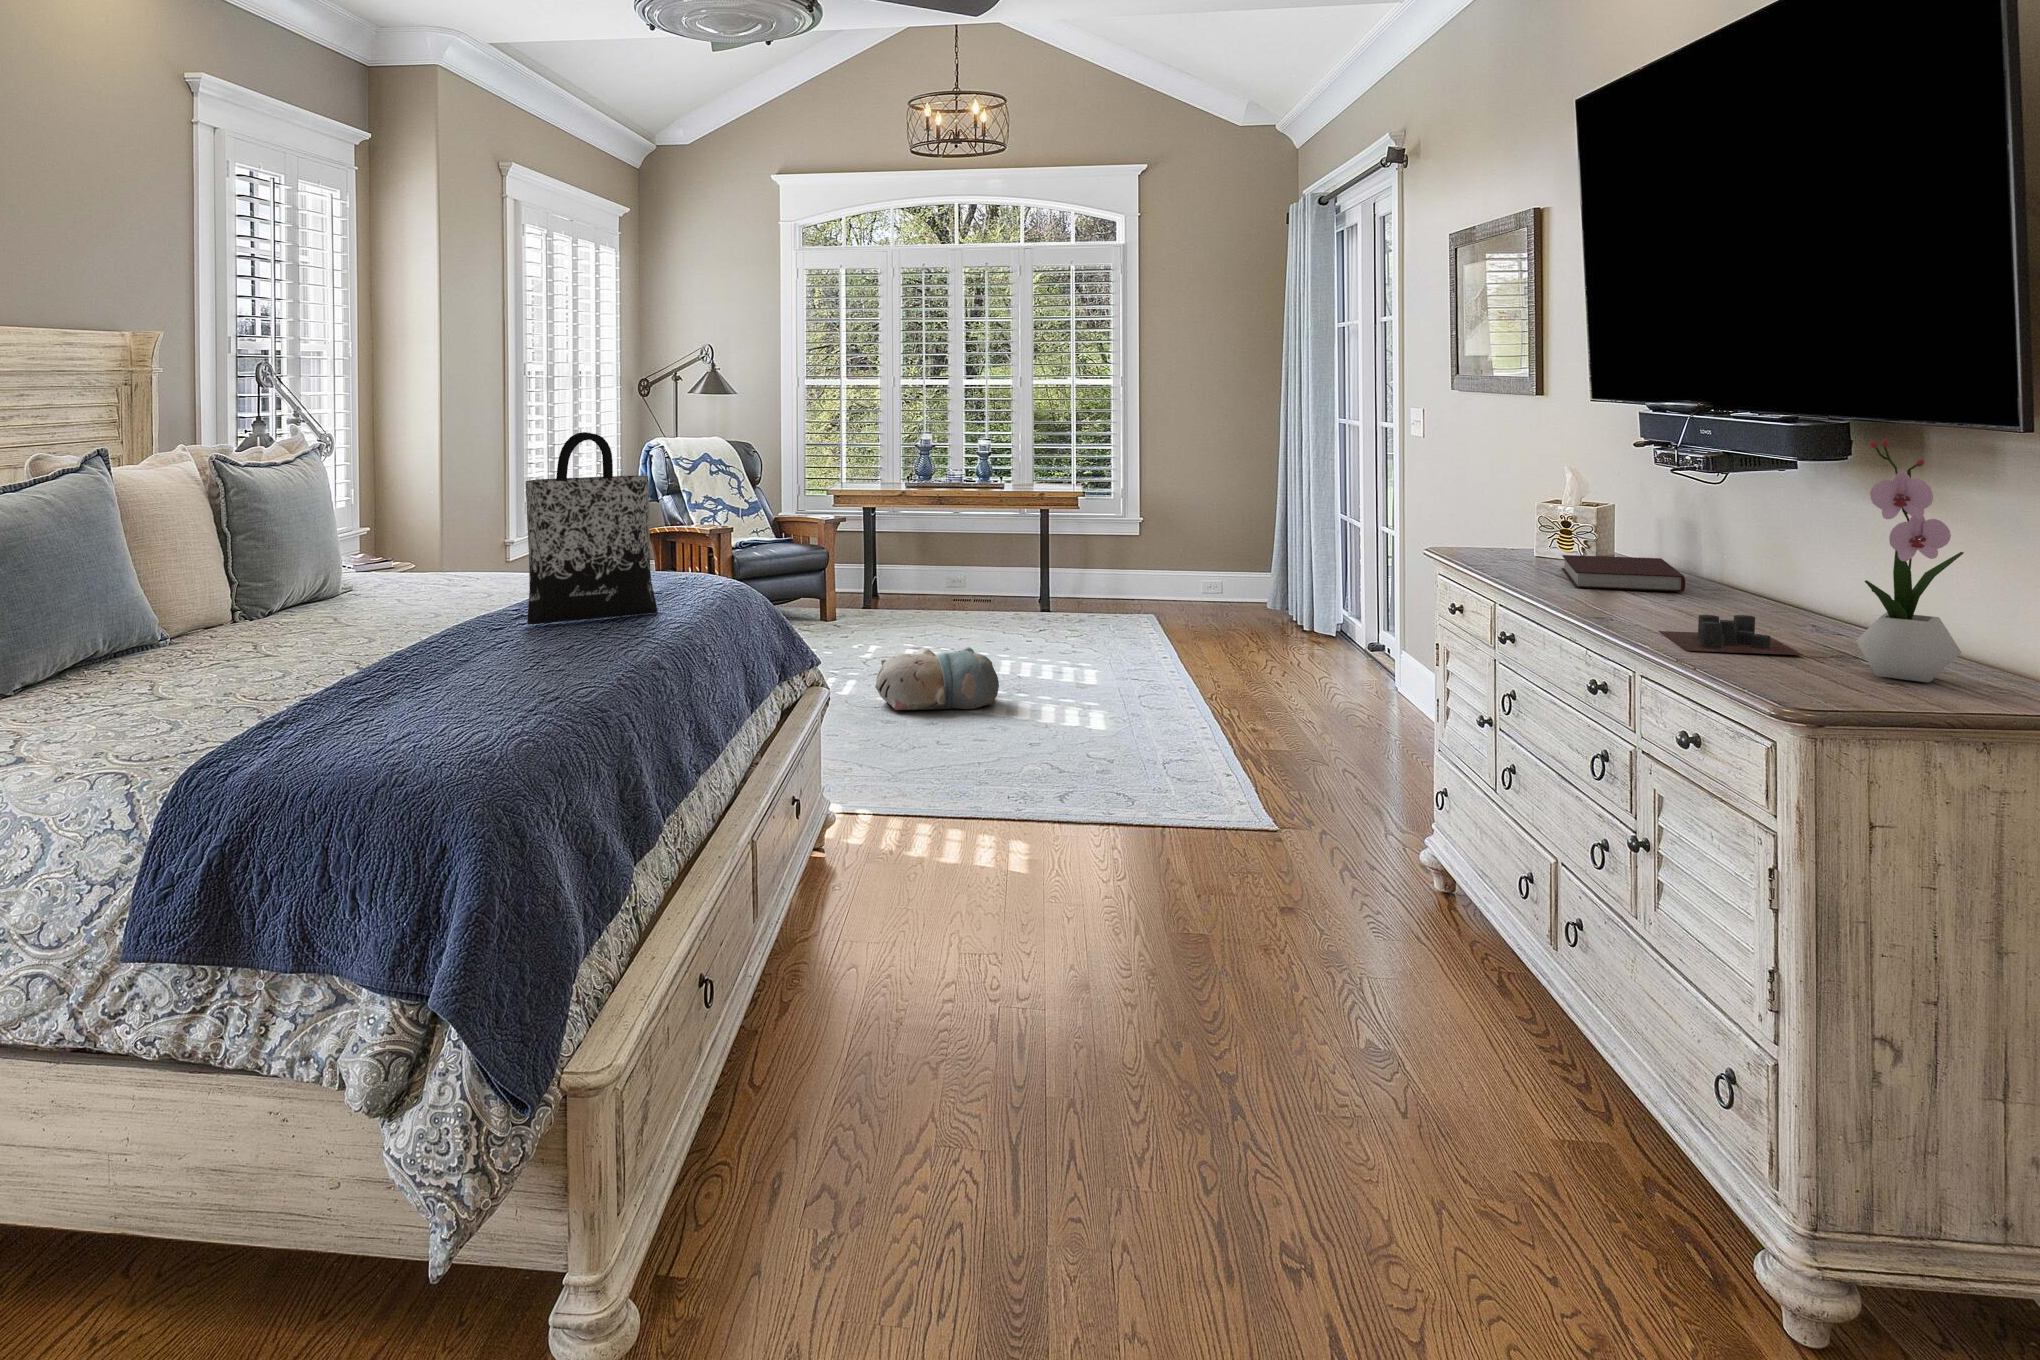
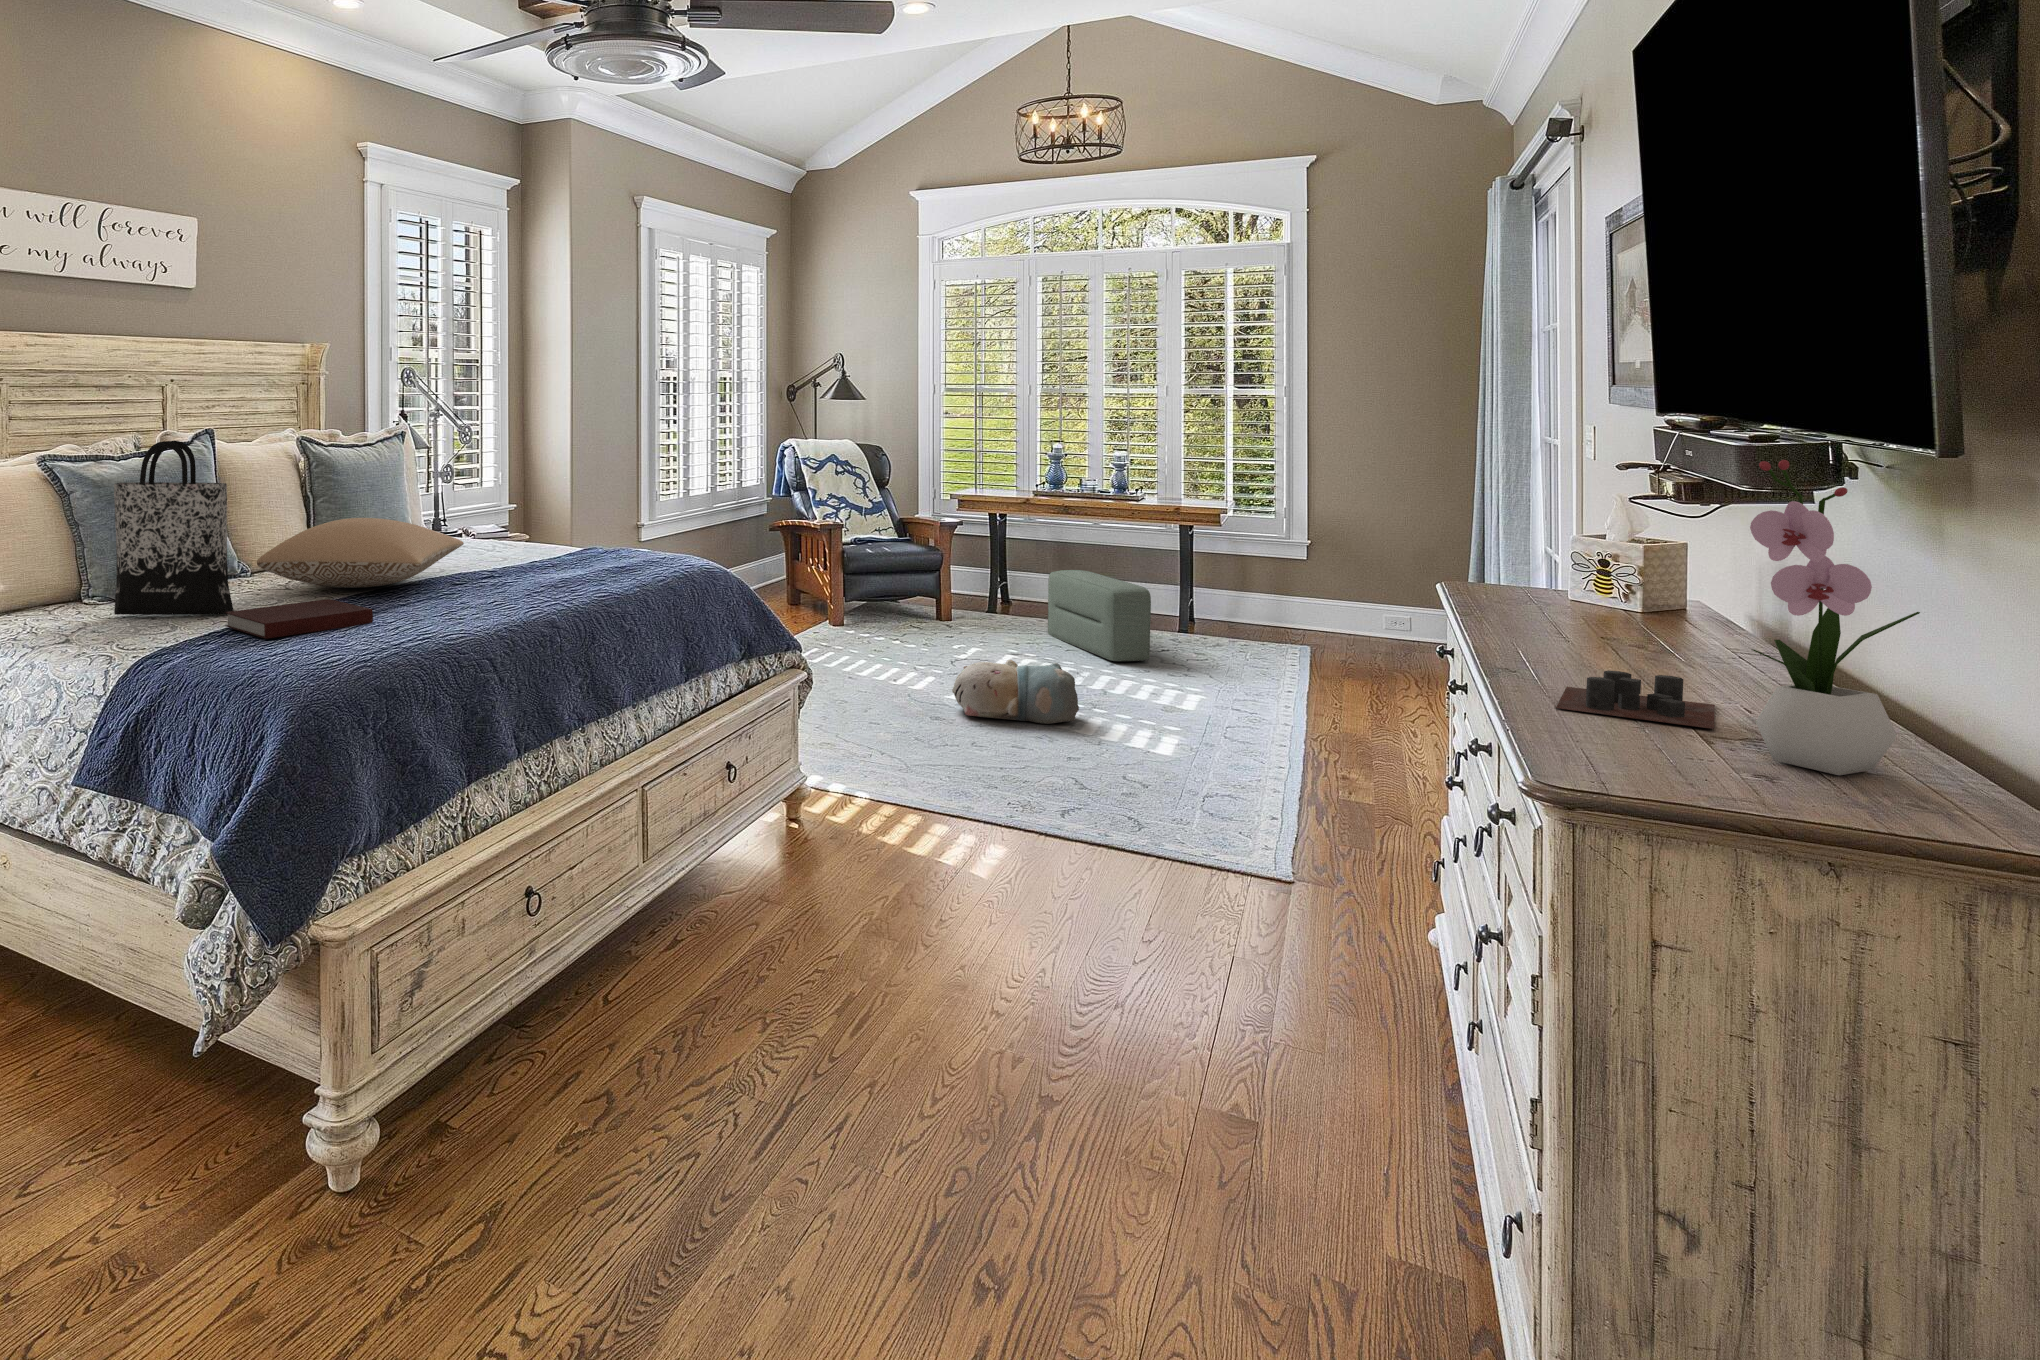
tote bag: present [526,432,658,624] -> present [114,440,234,615]
pouf: none [907,553,1015,639] -> present [1048,570,1151,661]
pillow: none [218,555,449,646] -> present [257,518,464,588]
notebook: present [1562,555,1685,592] -> present [225,599,373,639]

